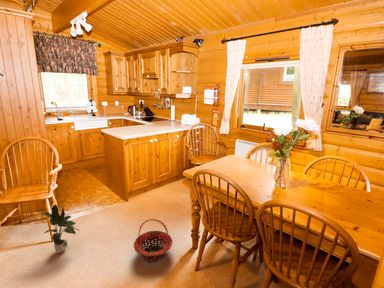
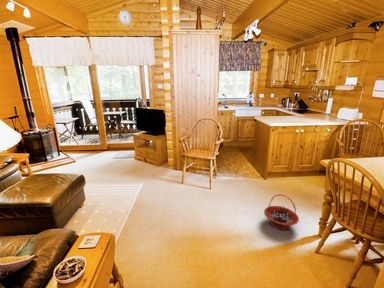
potted plant: present [41,205,79,253] -> none [207,165,228,198]

